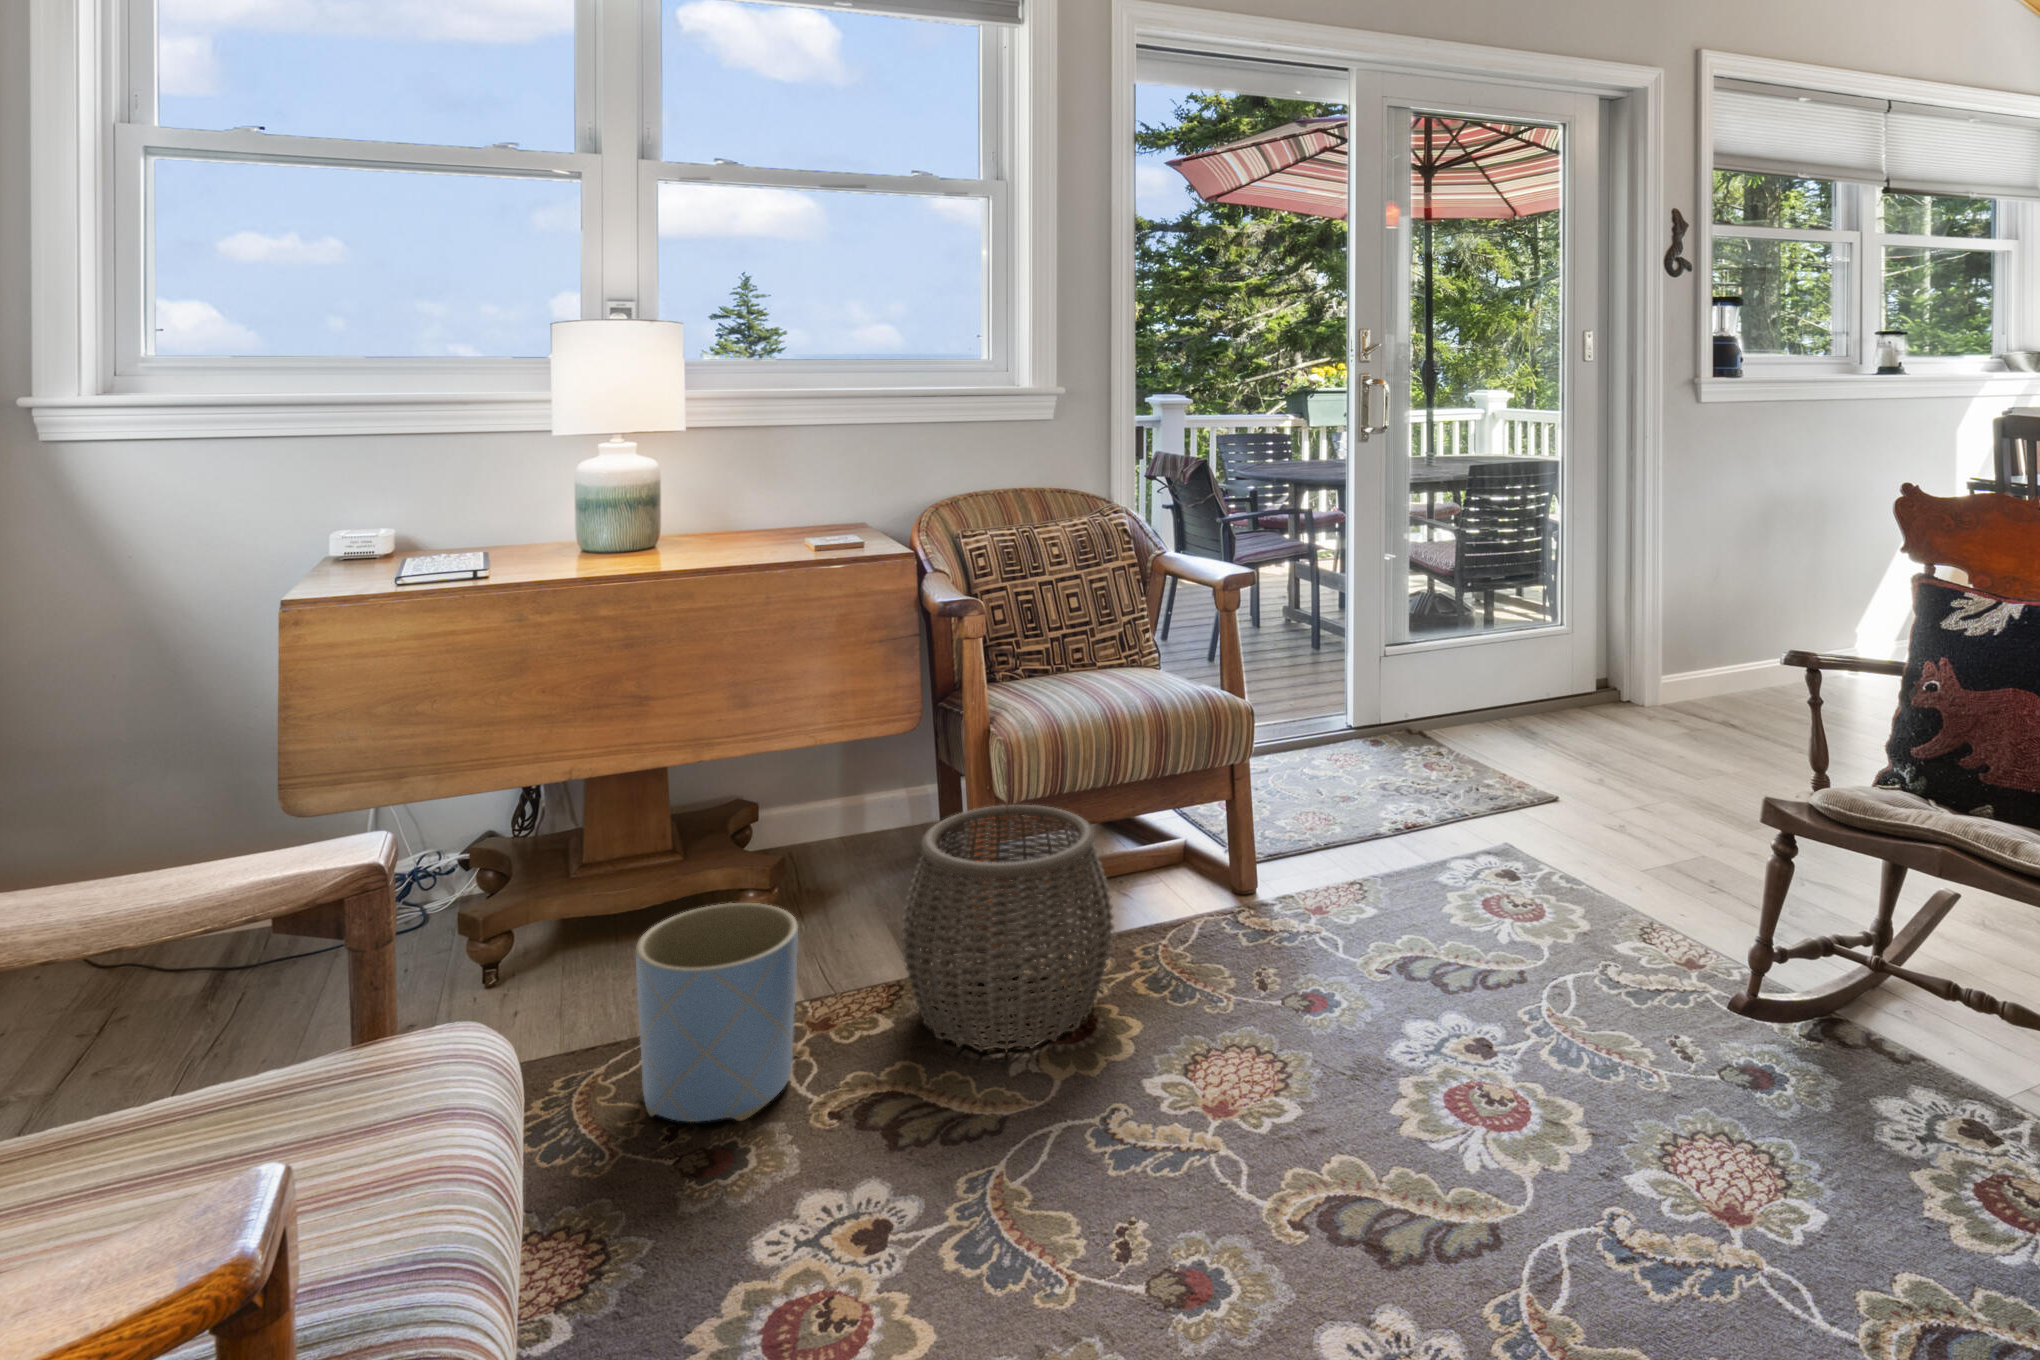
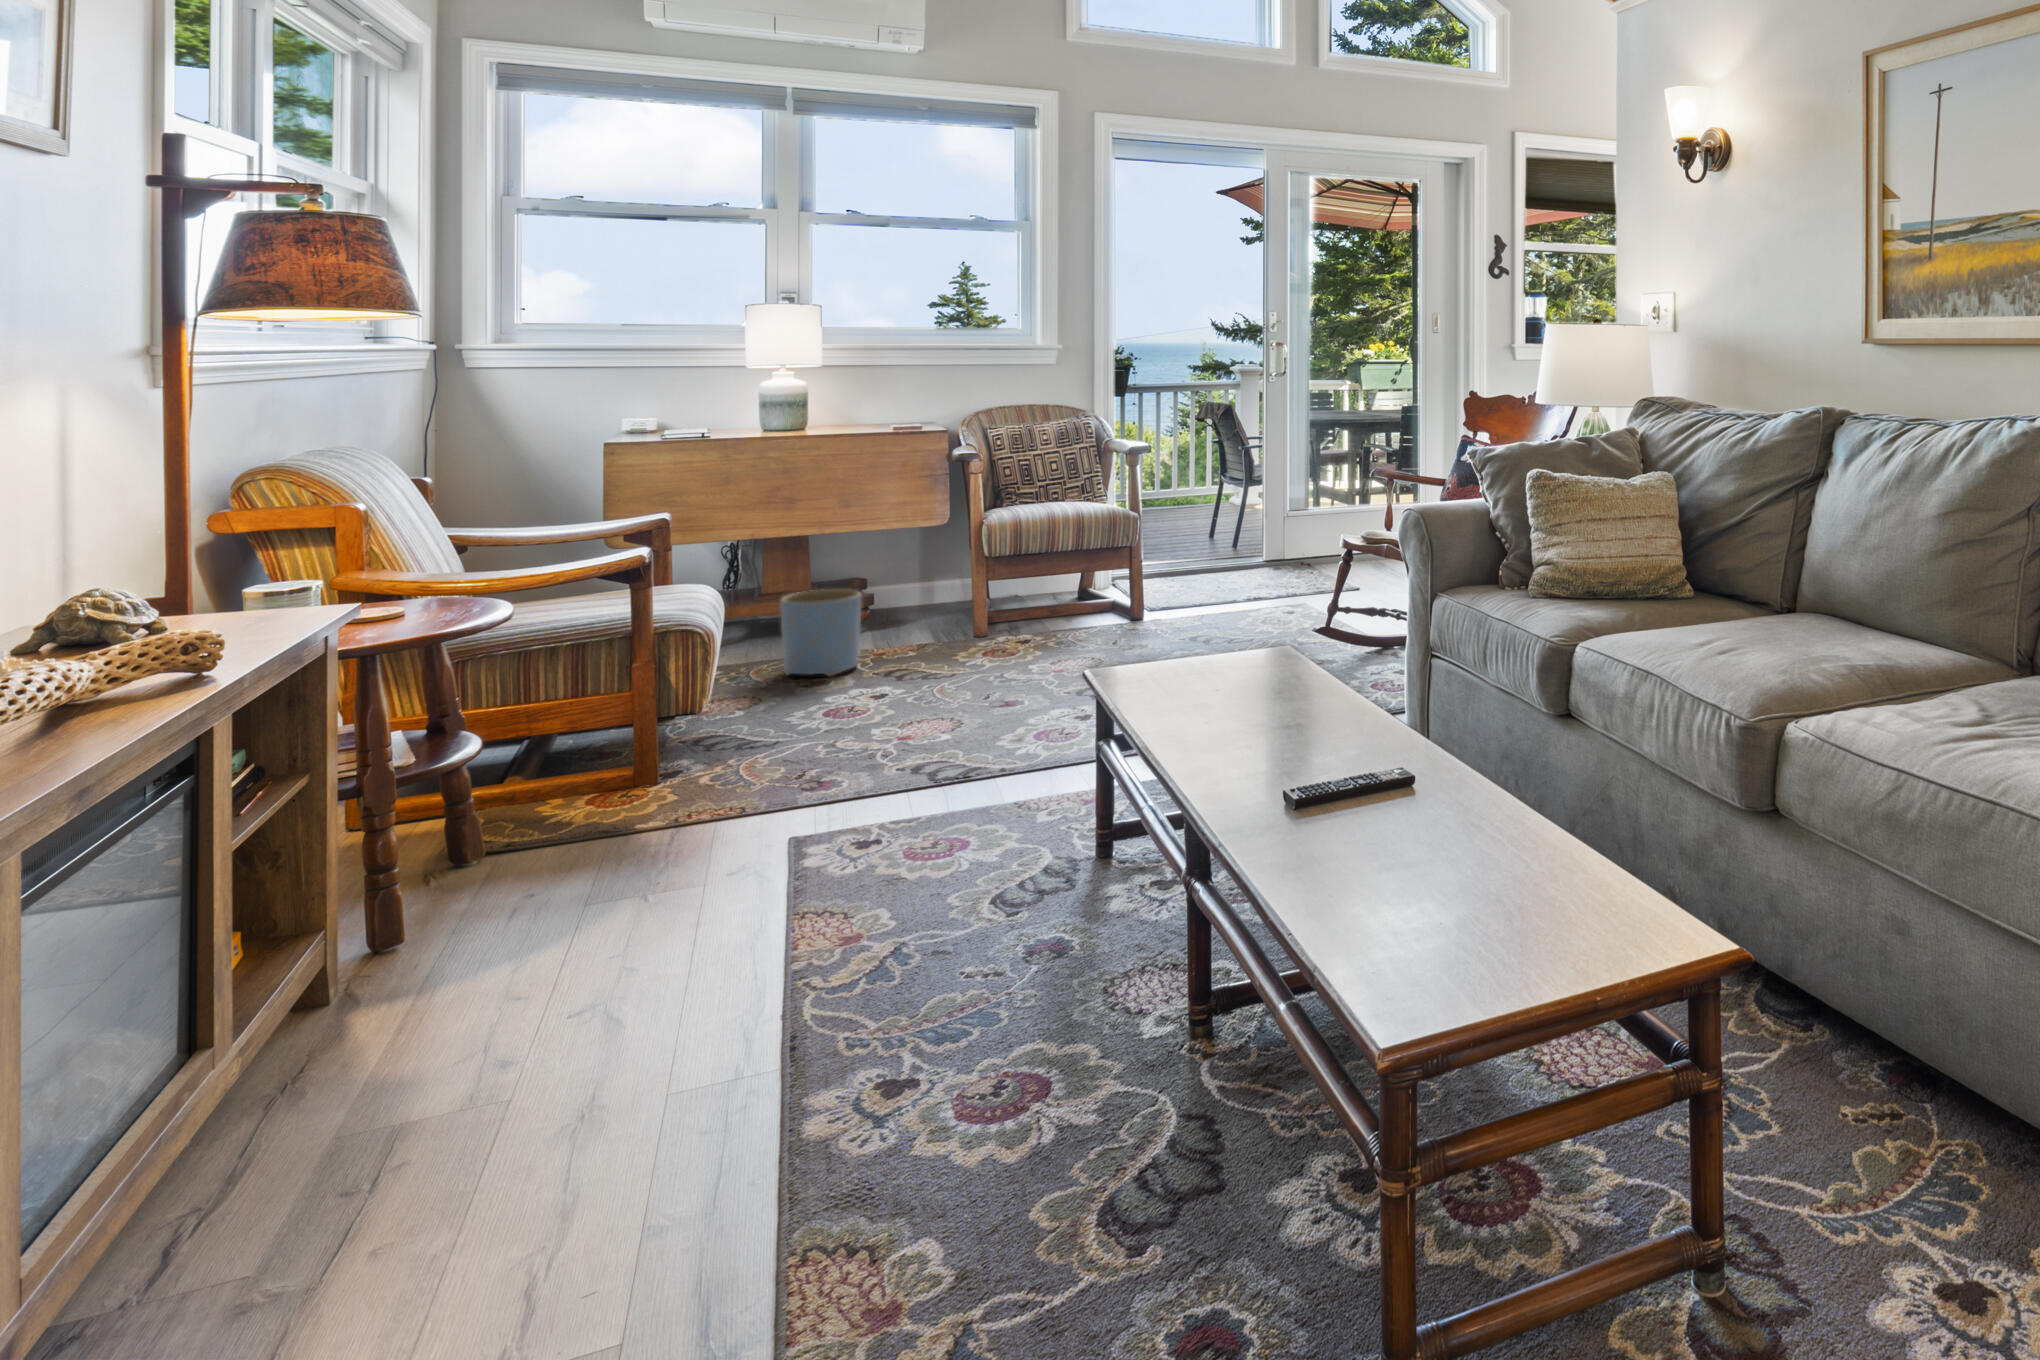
woven basket: present [901,805,1114,1052] -> none [919,555,1033,661]

